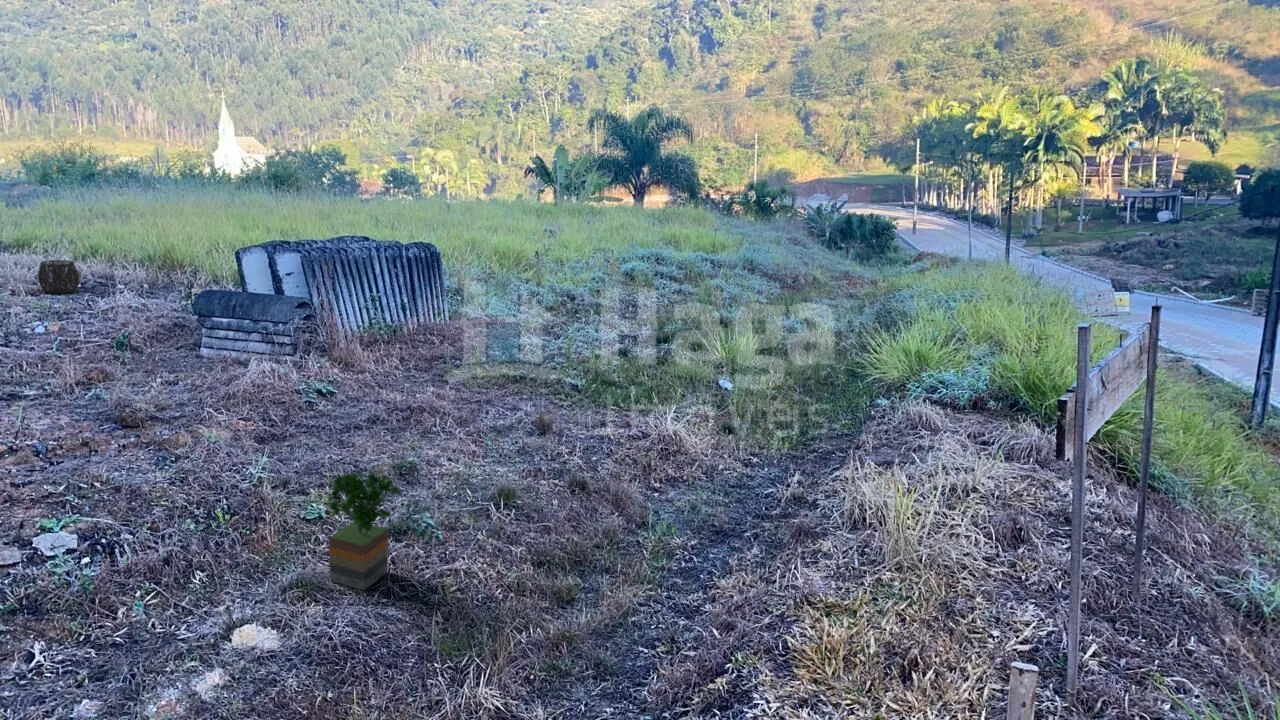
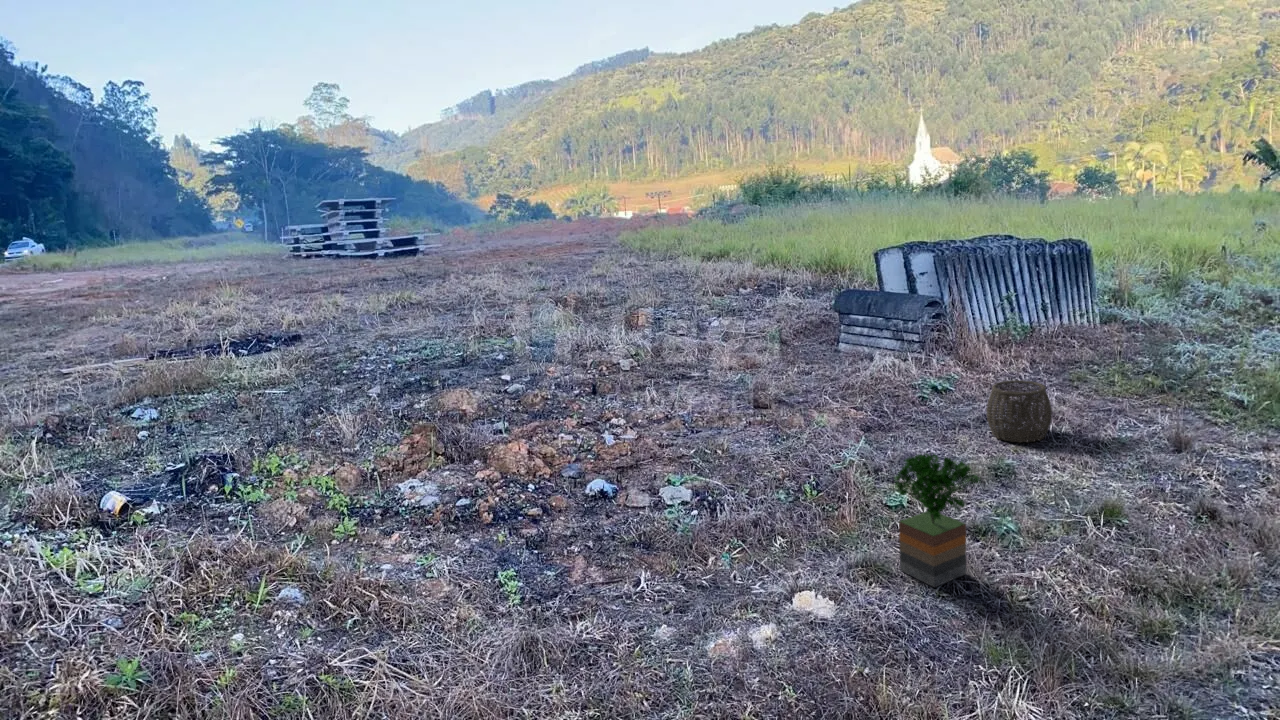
woven basket: present [38,260,79,293] -> present [986,380,1052,443]

